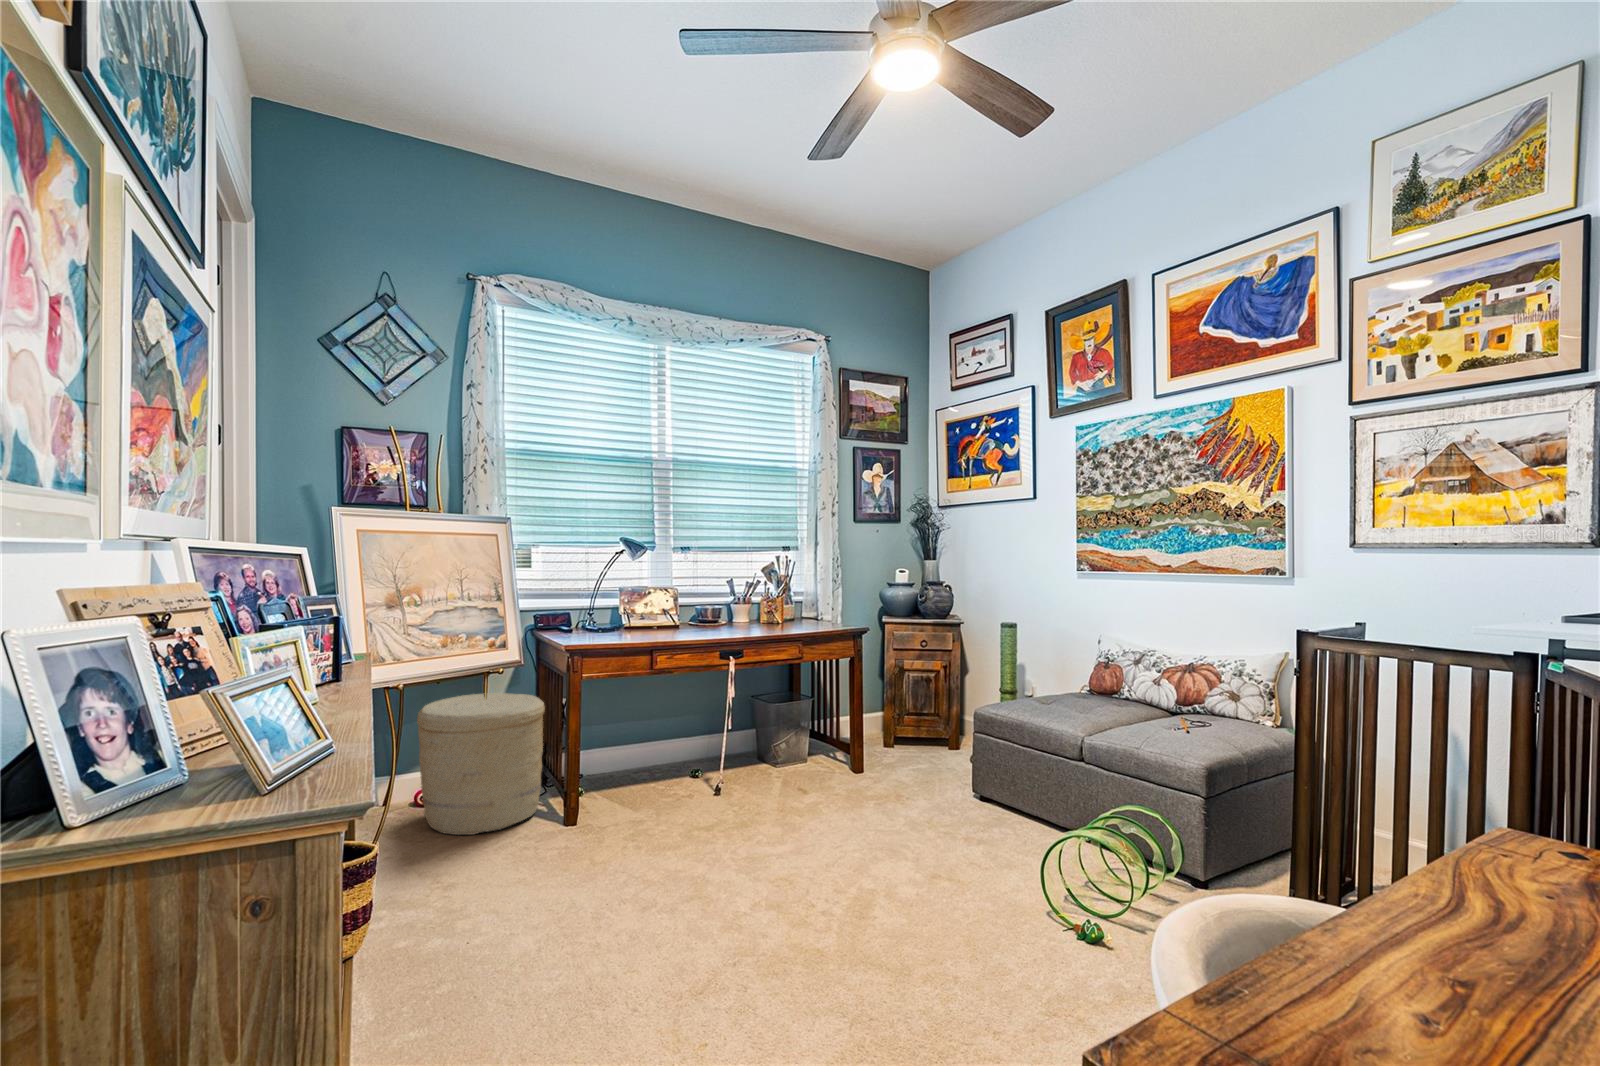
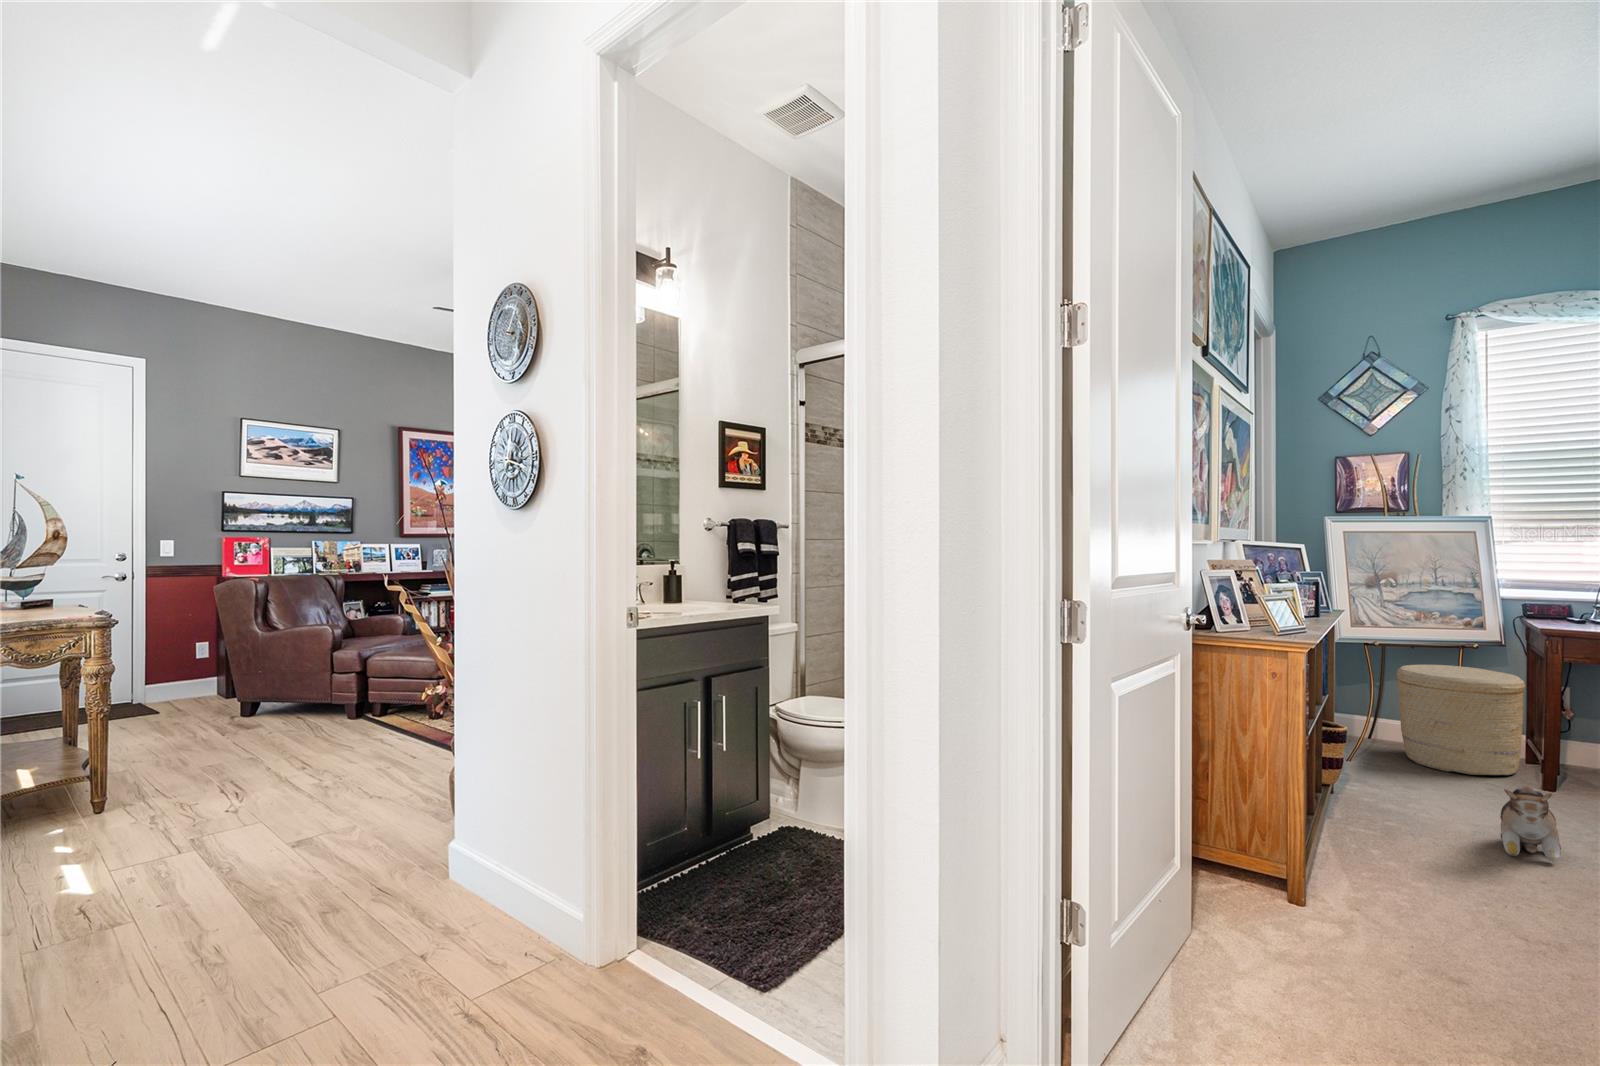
plush toy: none [565,867,630,968] -> present [1500,786,1561,861]

